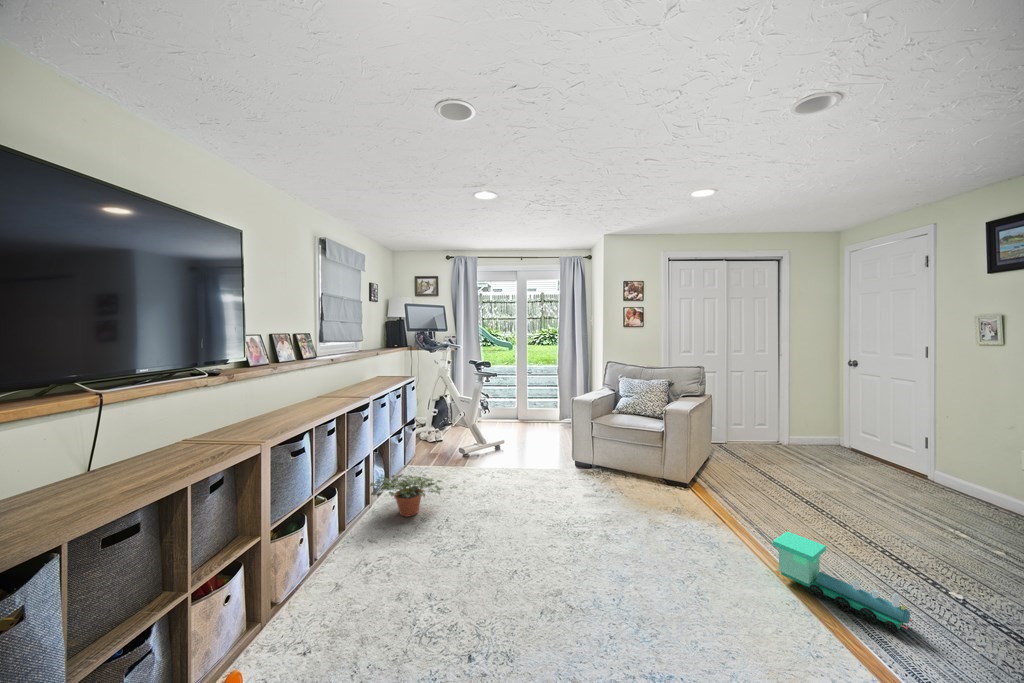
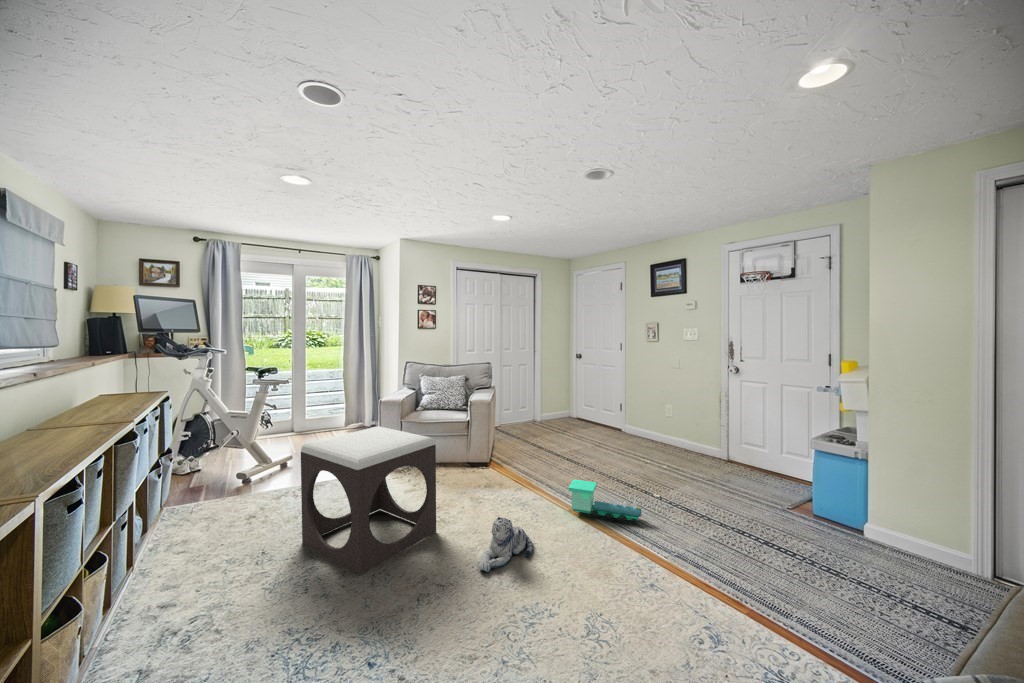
footstool: none [476,423,594,566] -> present [301,426,436,576]
potted plant: present [370,474,442,517] -> none [135,512,254,570]
plush toy: none [619,552,701,614] -> present [479,517,533,572]

